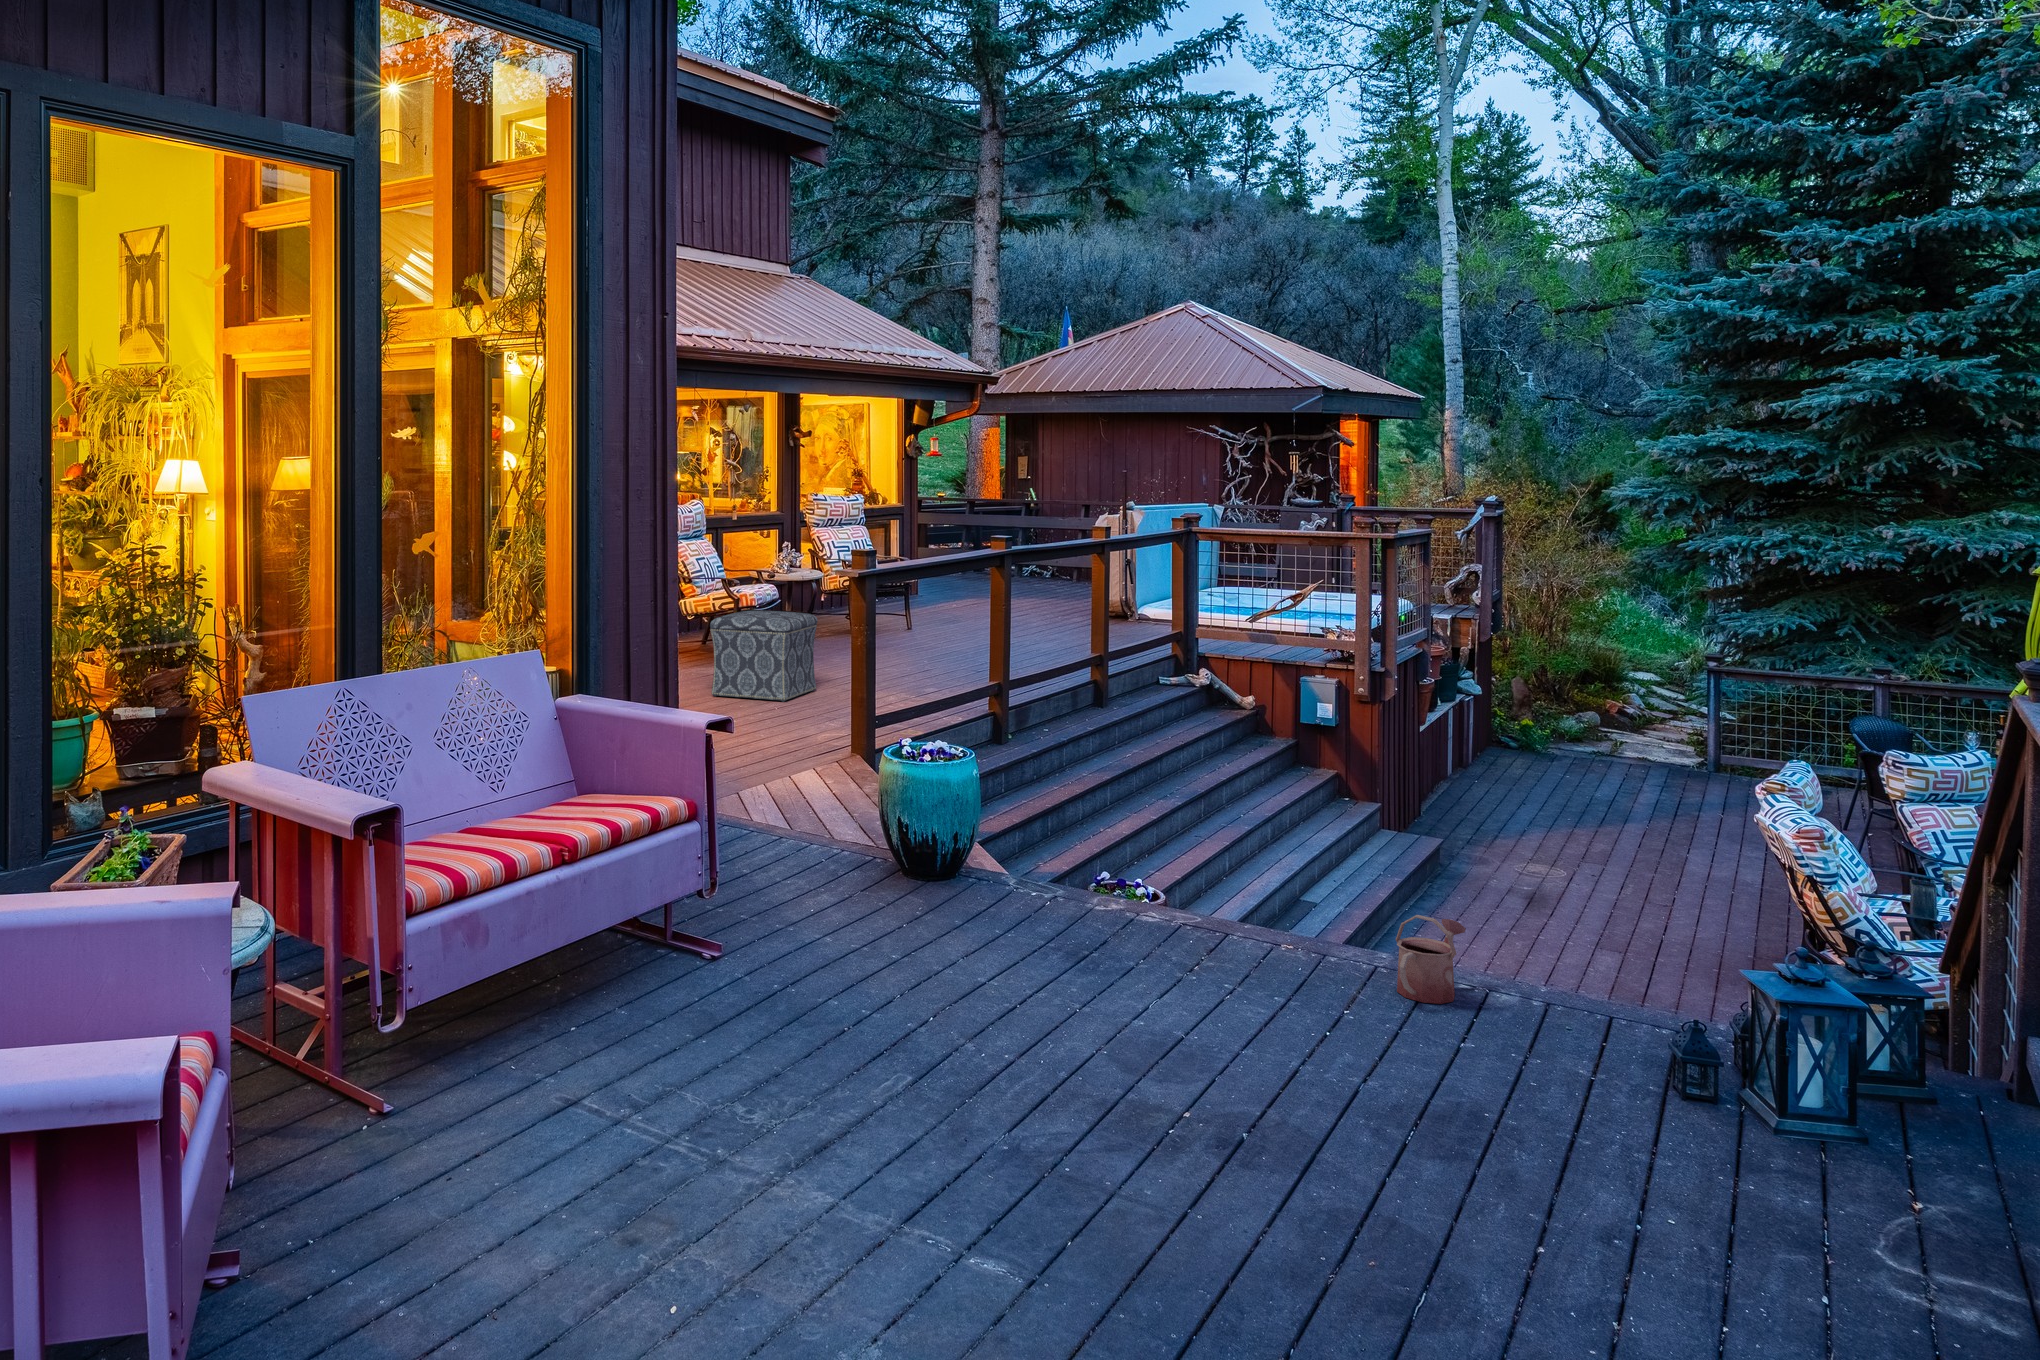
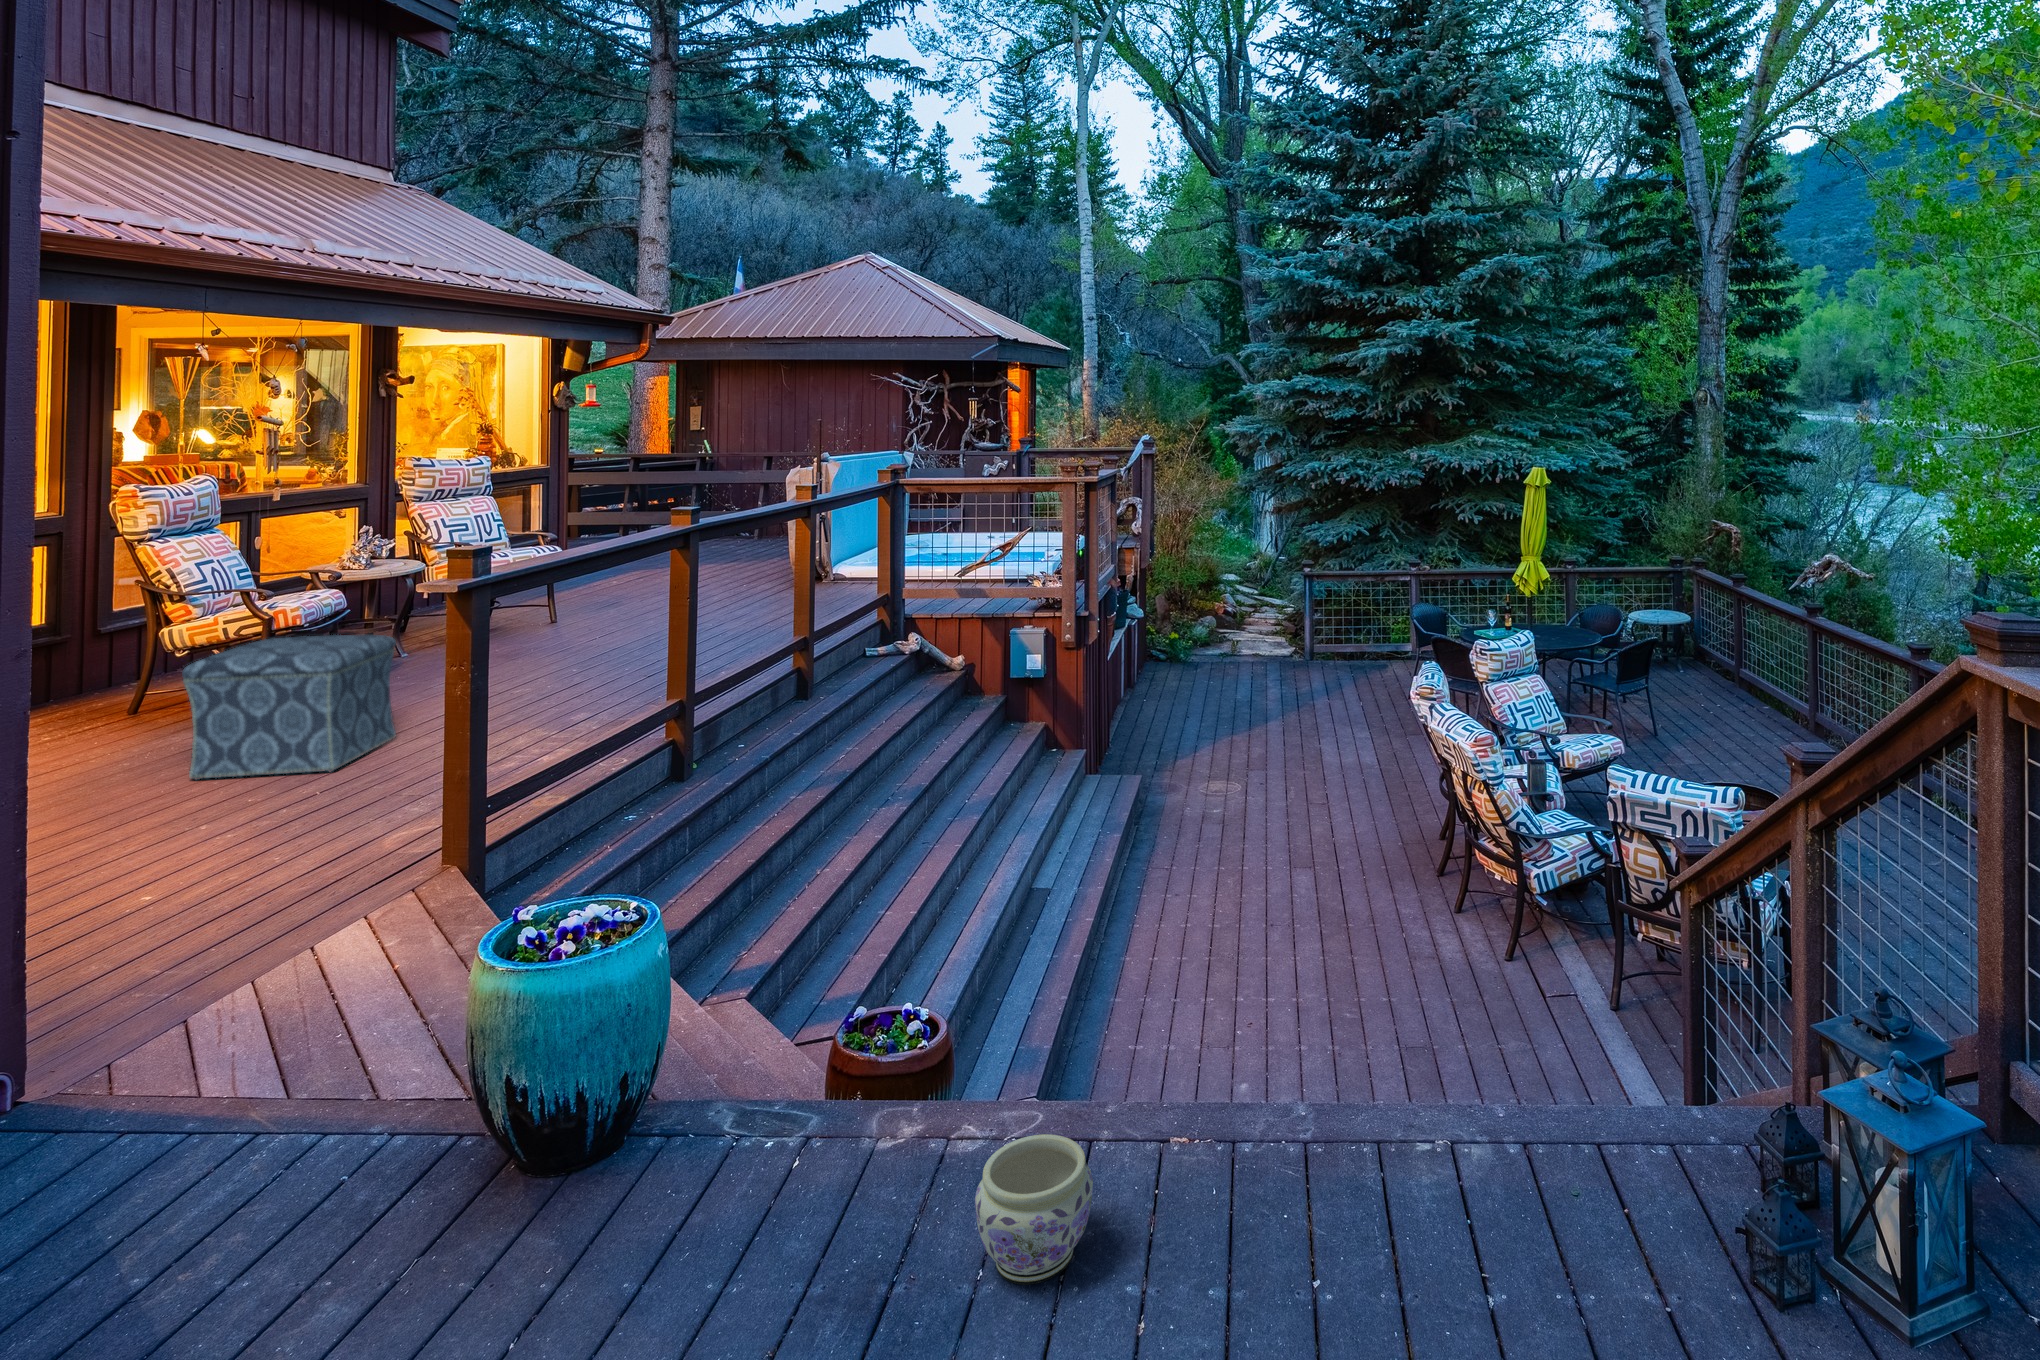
planter: none [1137,878,1211,953] -> present [975,1134,1093,1284]
watering can: present [1396,915,1466,1004] -> none [1364,1101,1448,1264]

